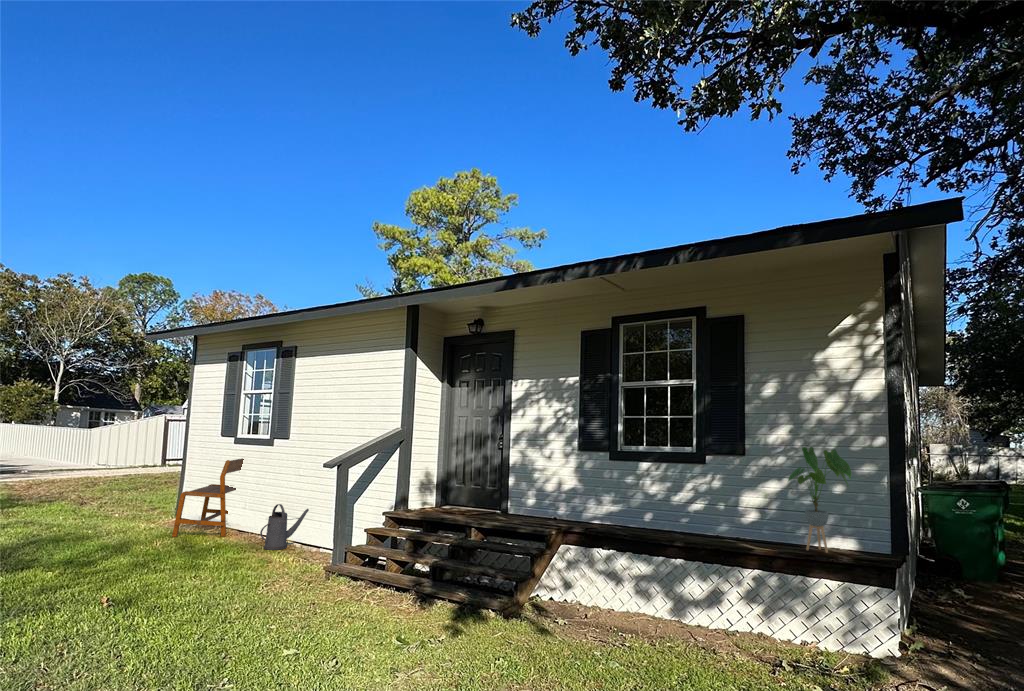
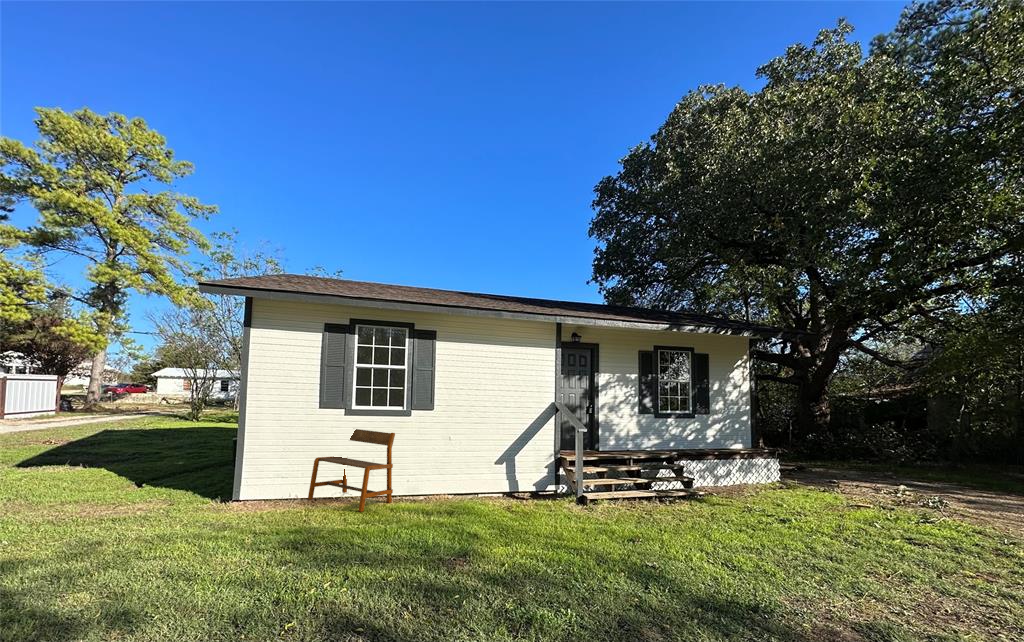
house plant: present [788,447,851,553] -> none [733,412,760,451]
watering can: present [260,504,309,550] -> none [457,465,474,502]

